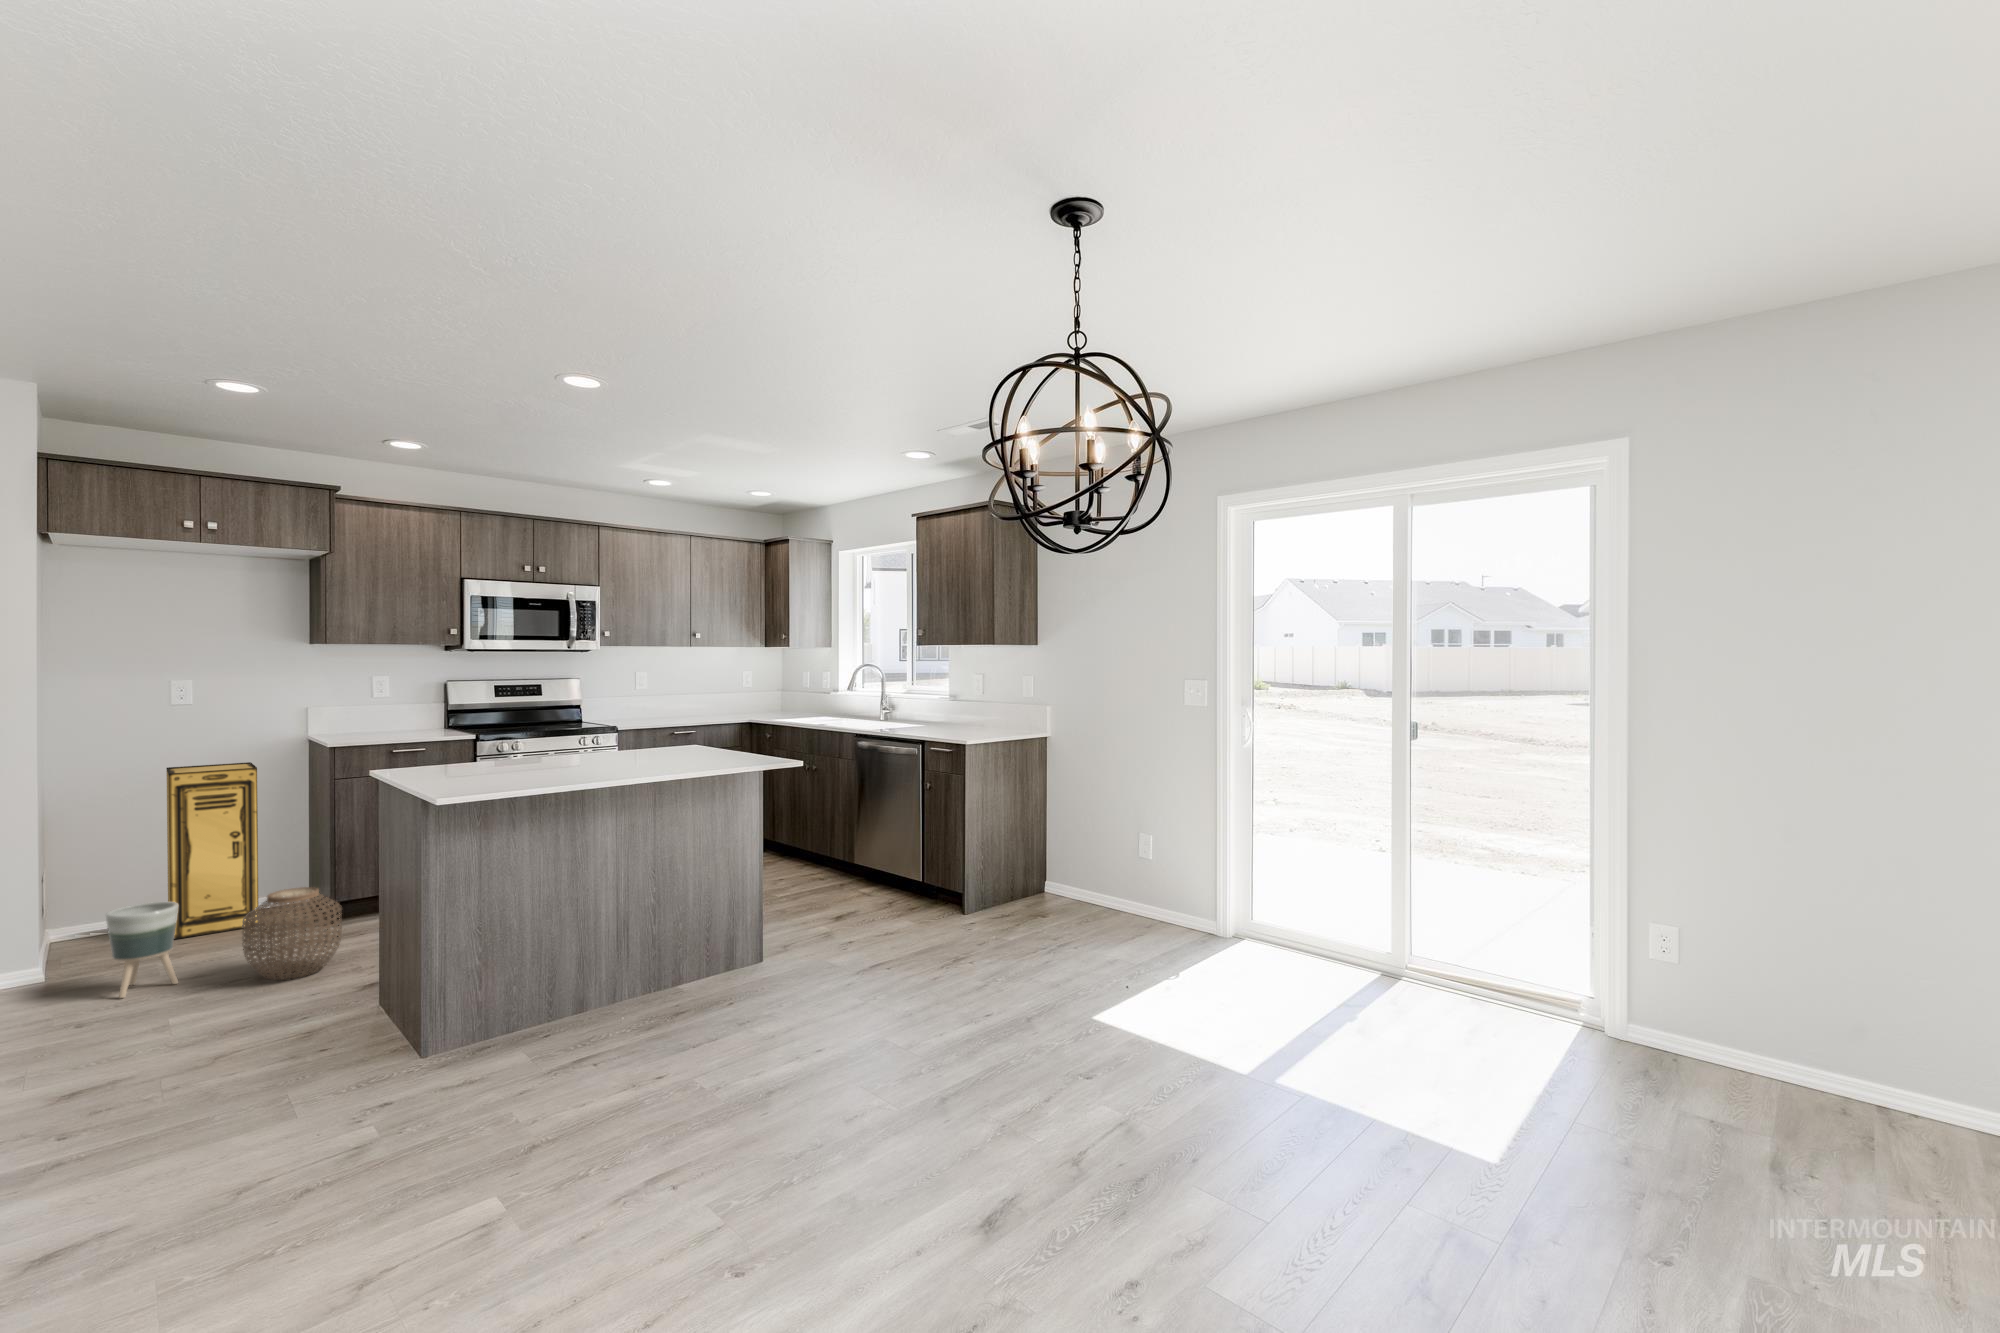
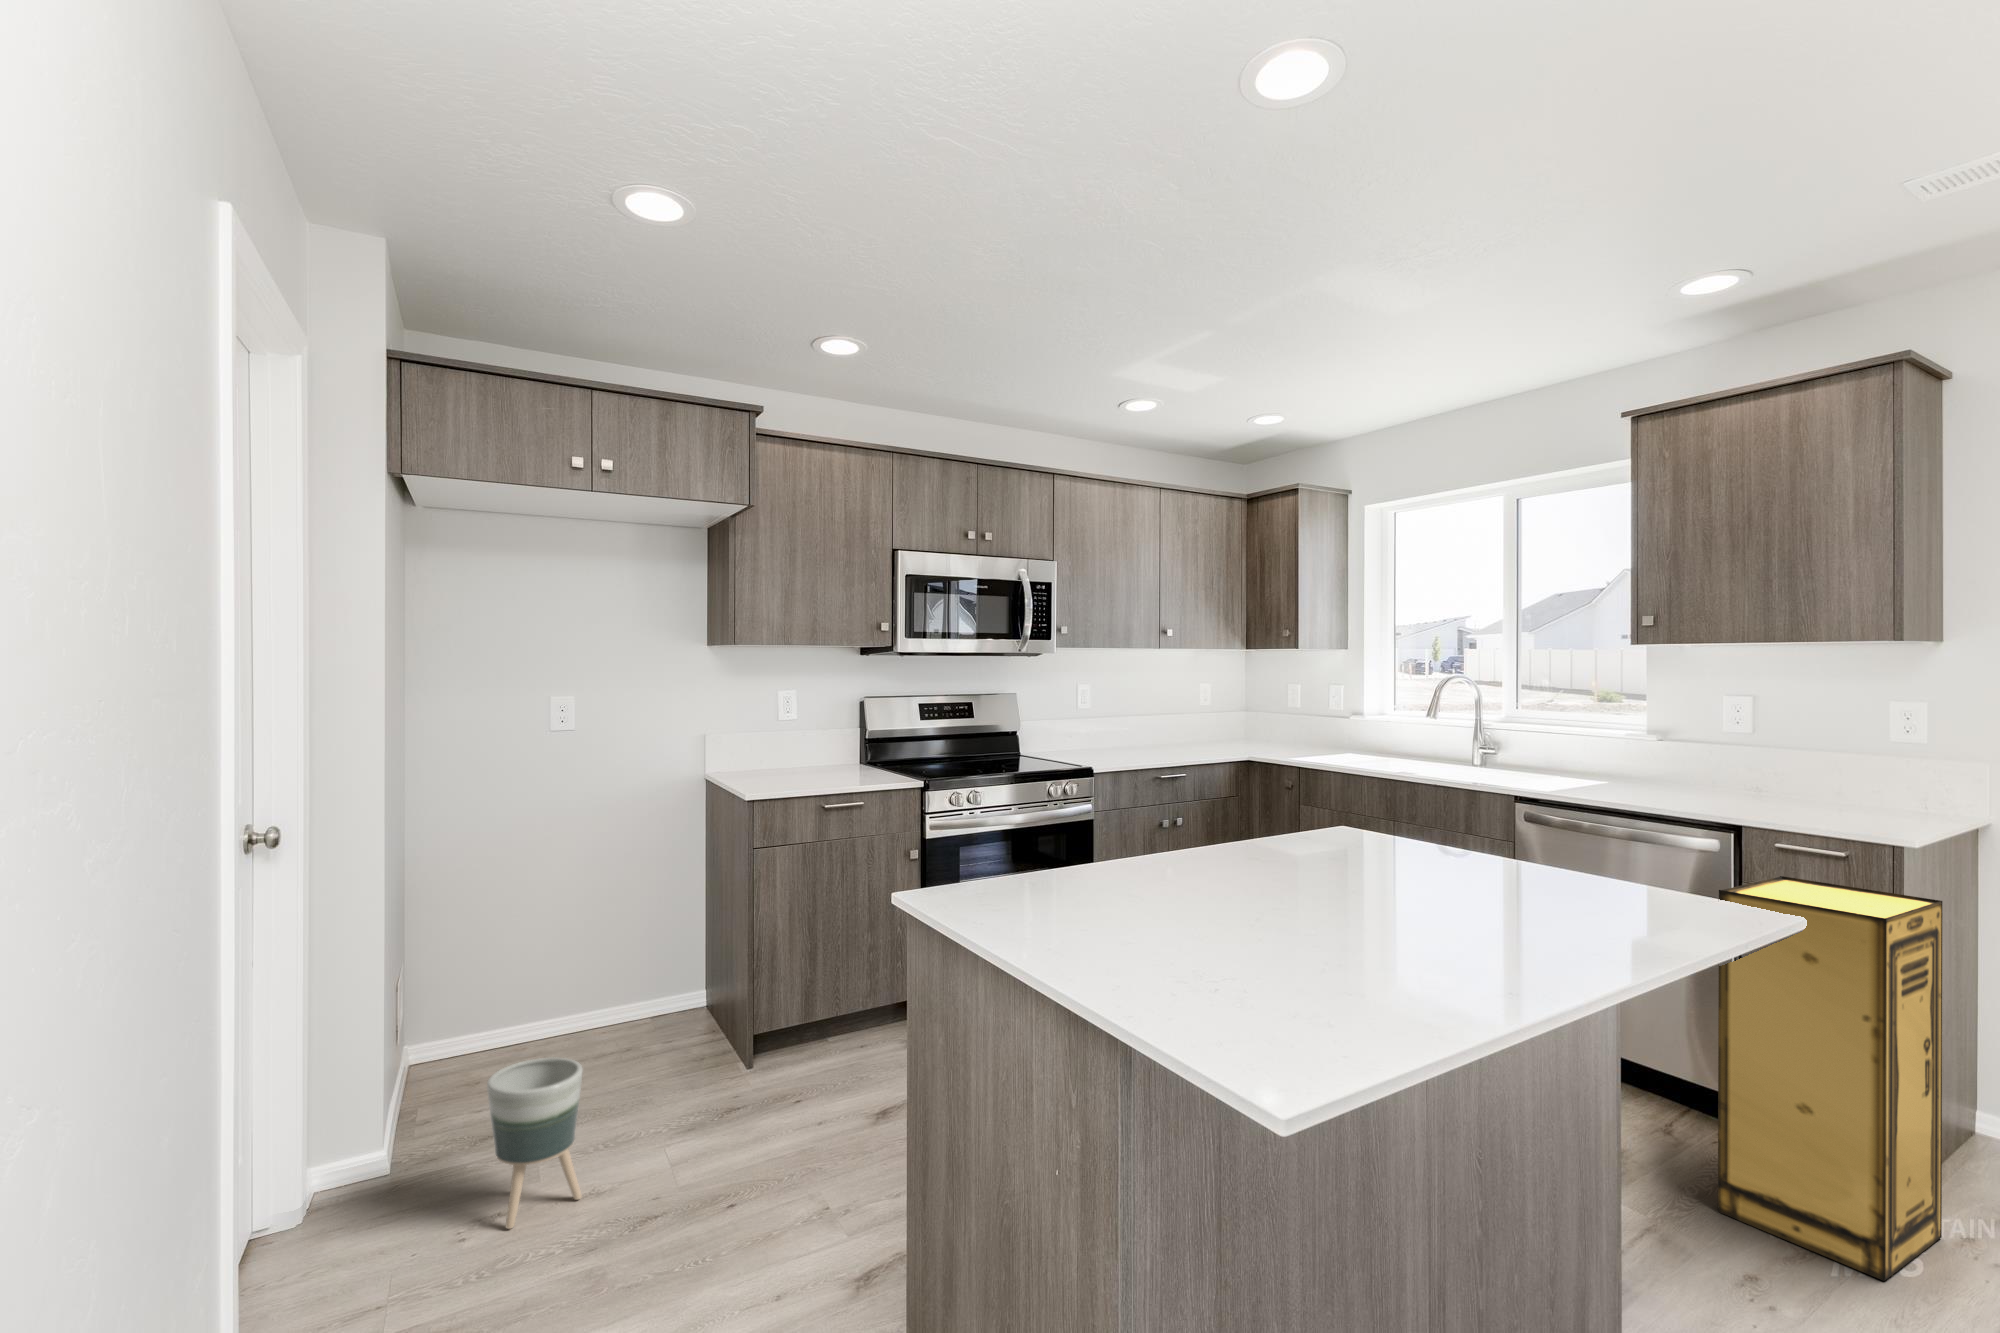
storage cabinet: present [166,762,259,939] -> present [1718,876,1942,1281]
woven basket: present [243,887,342,980] -> none [675,1043,811,1209]

